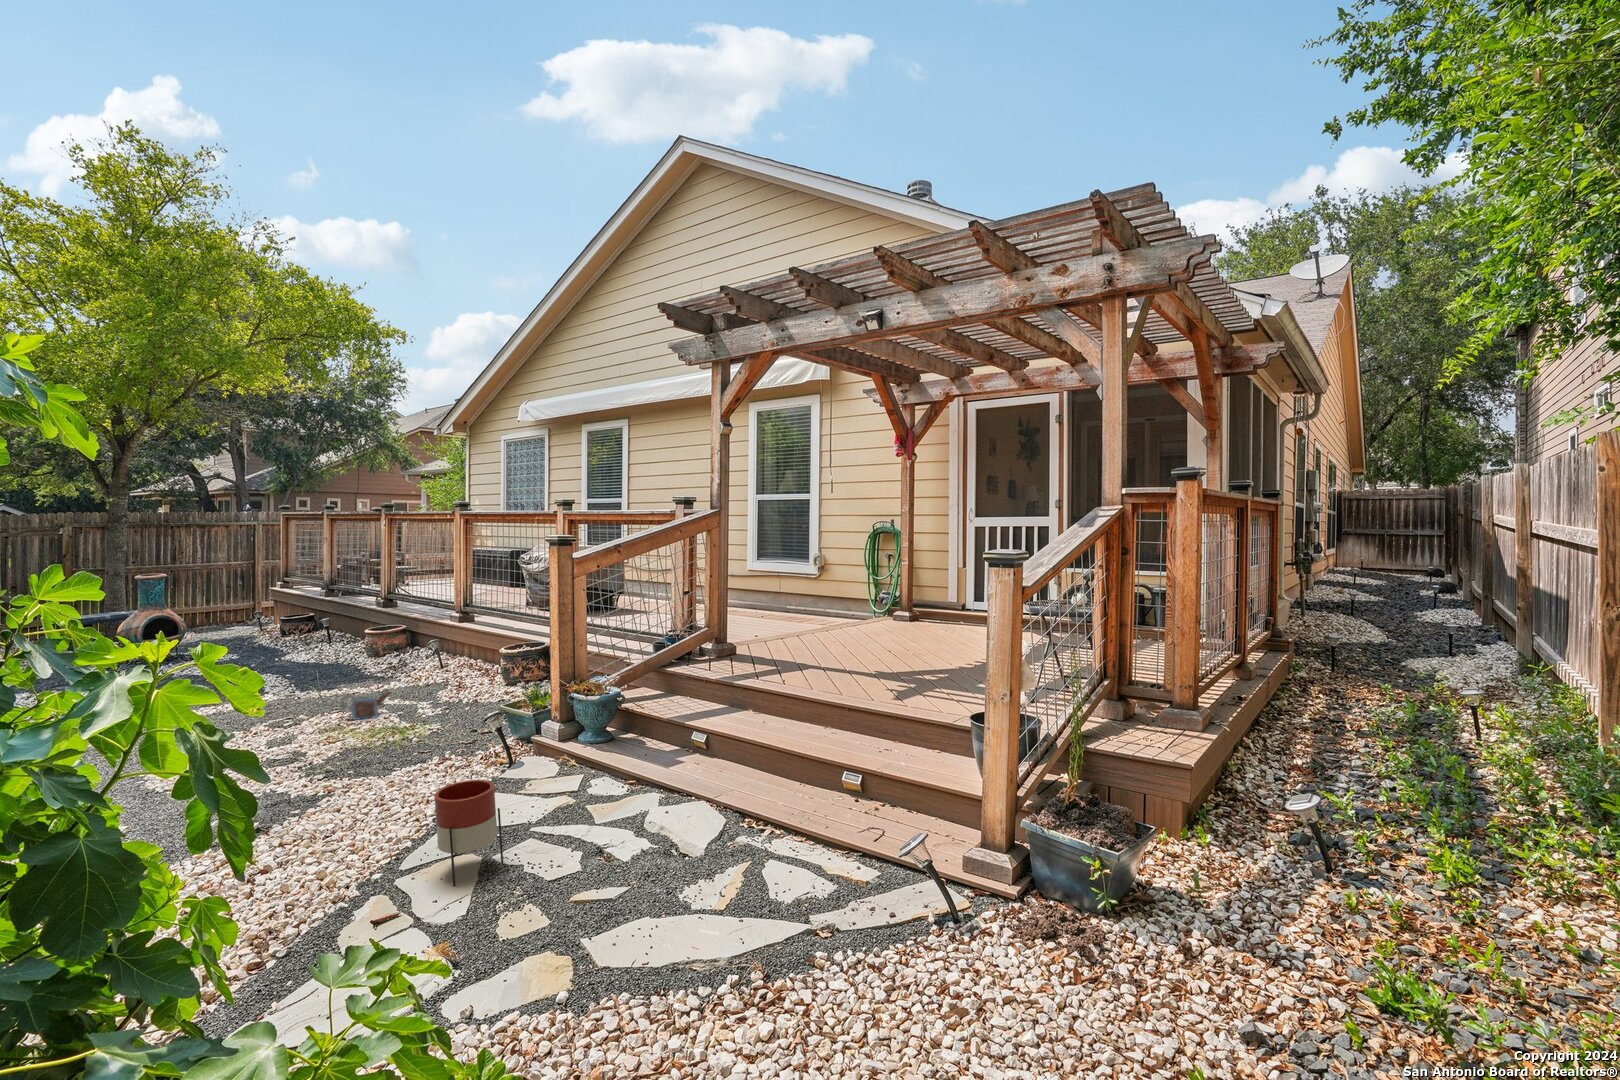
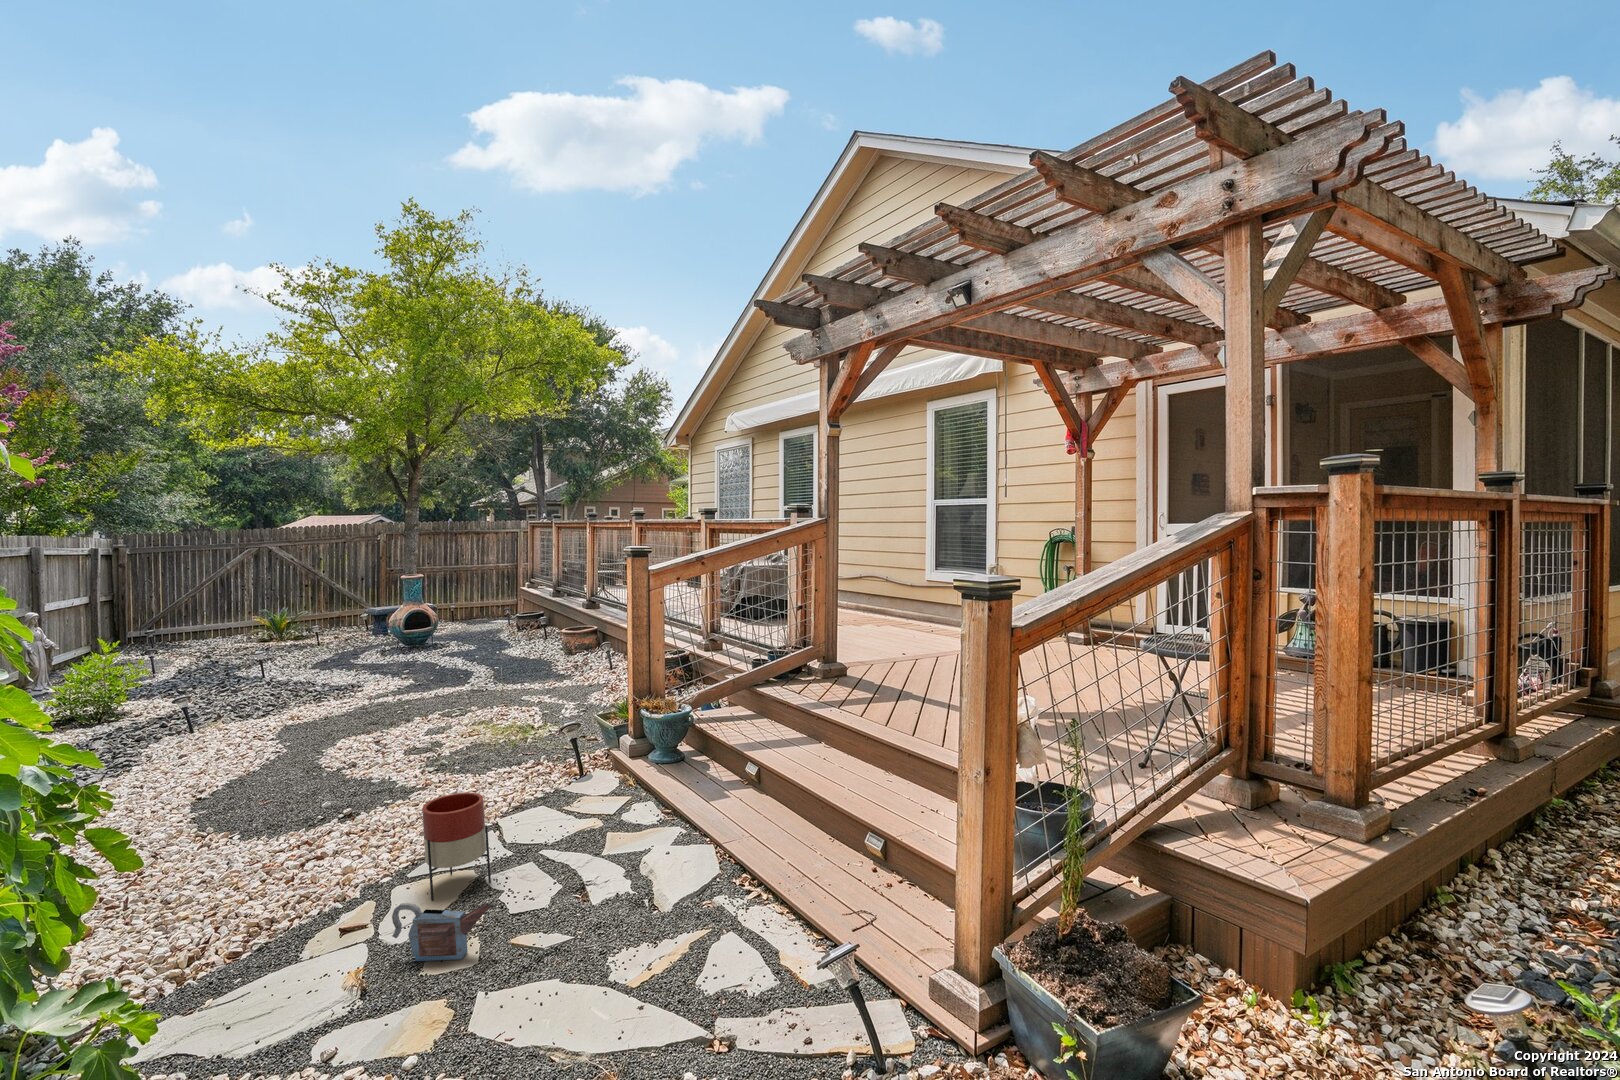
watering can: present [341,692,391,720] -> present [392,903,492,961]

